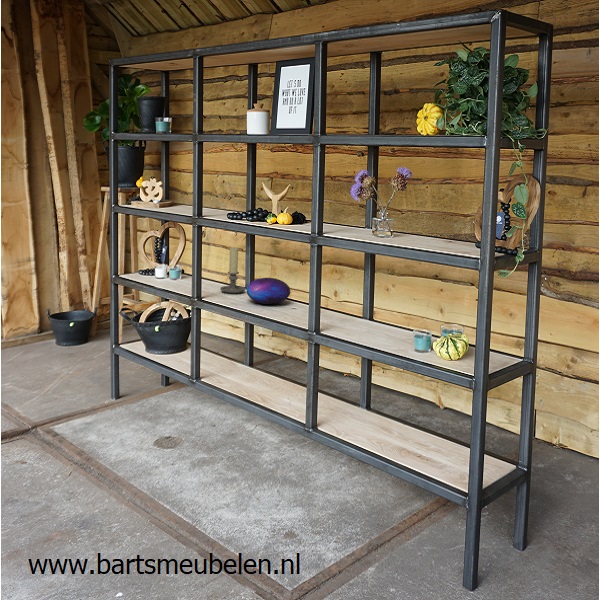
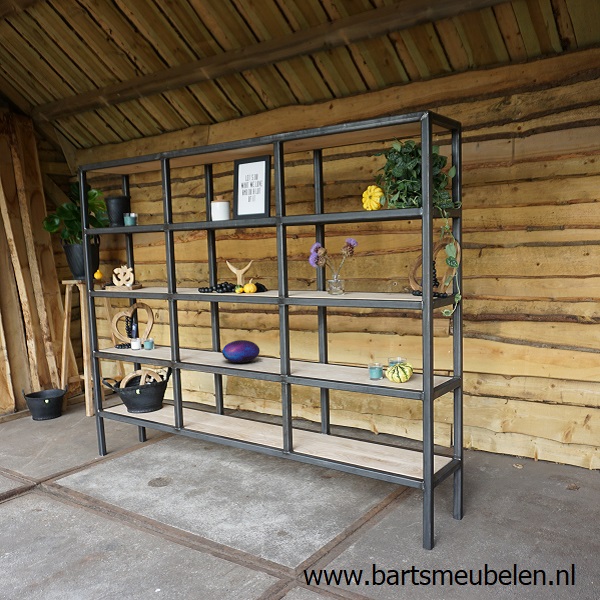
candle holder: present [221,247,245,294] -> none [195,318,217,358]

